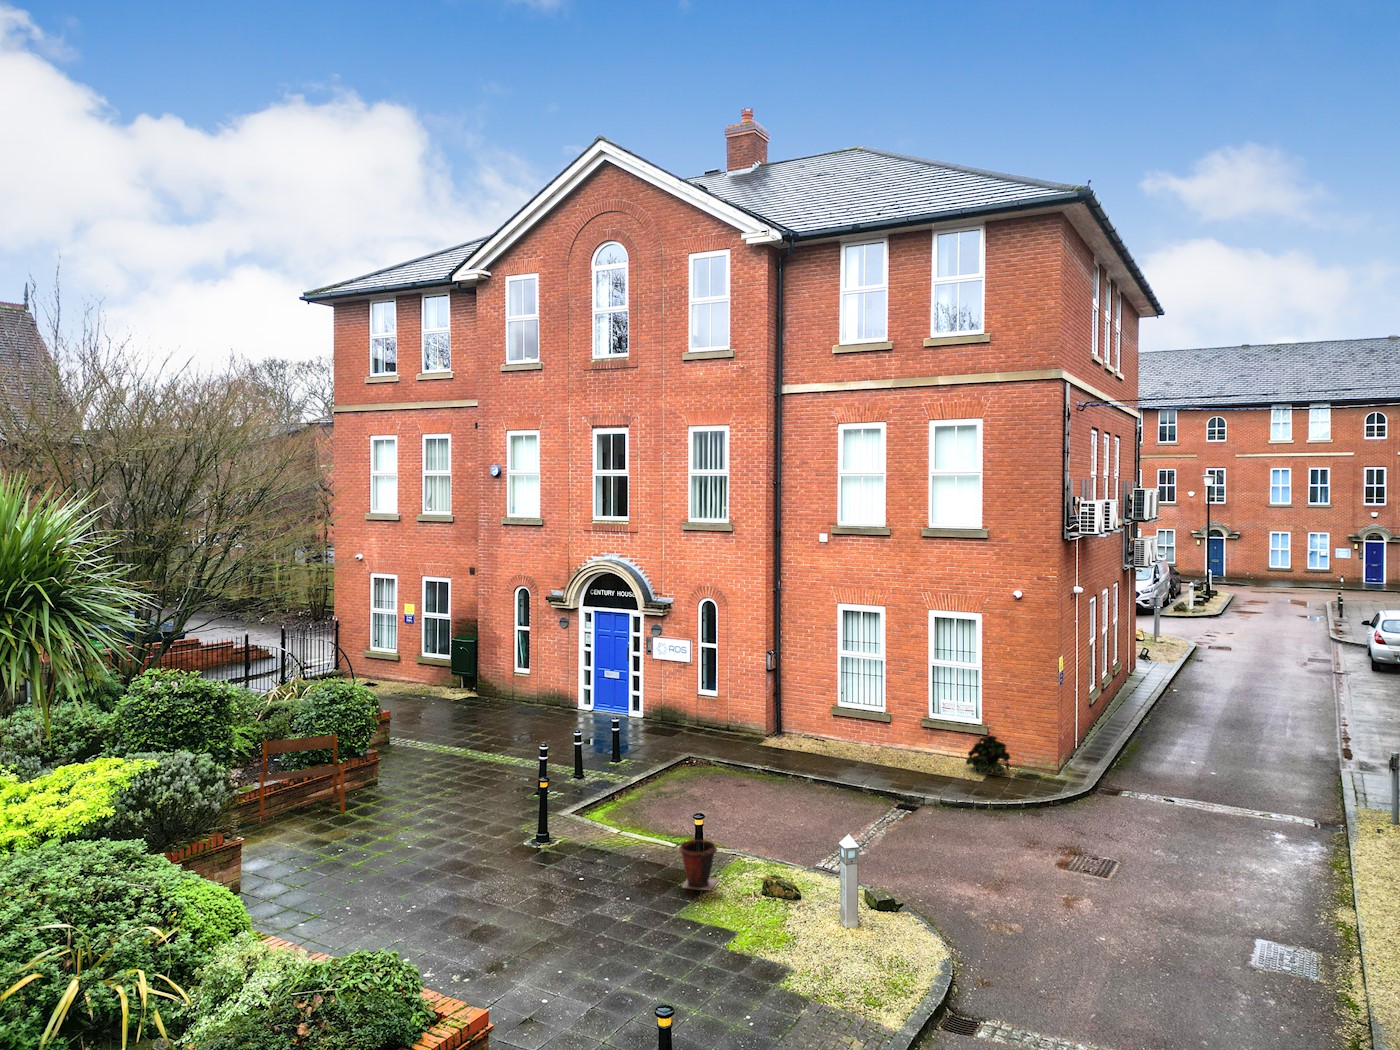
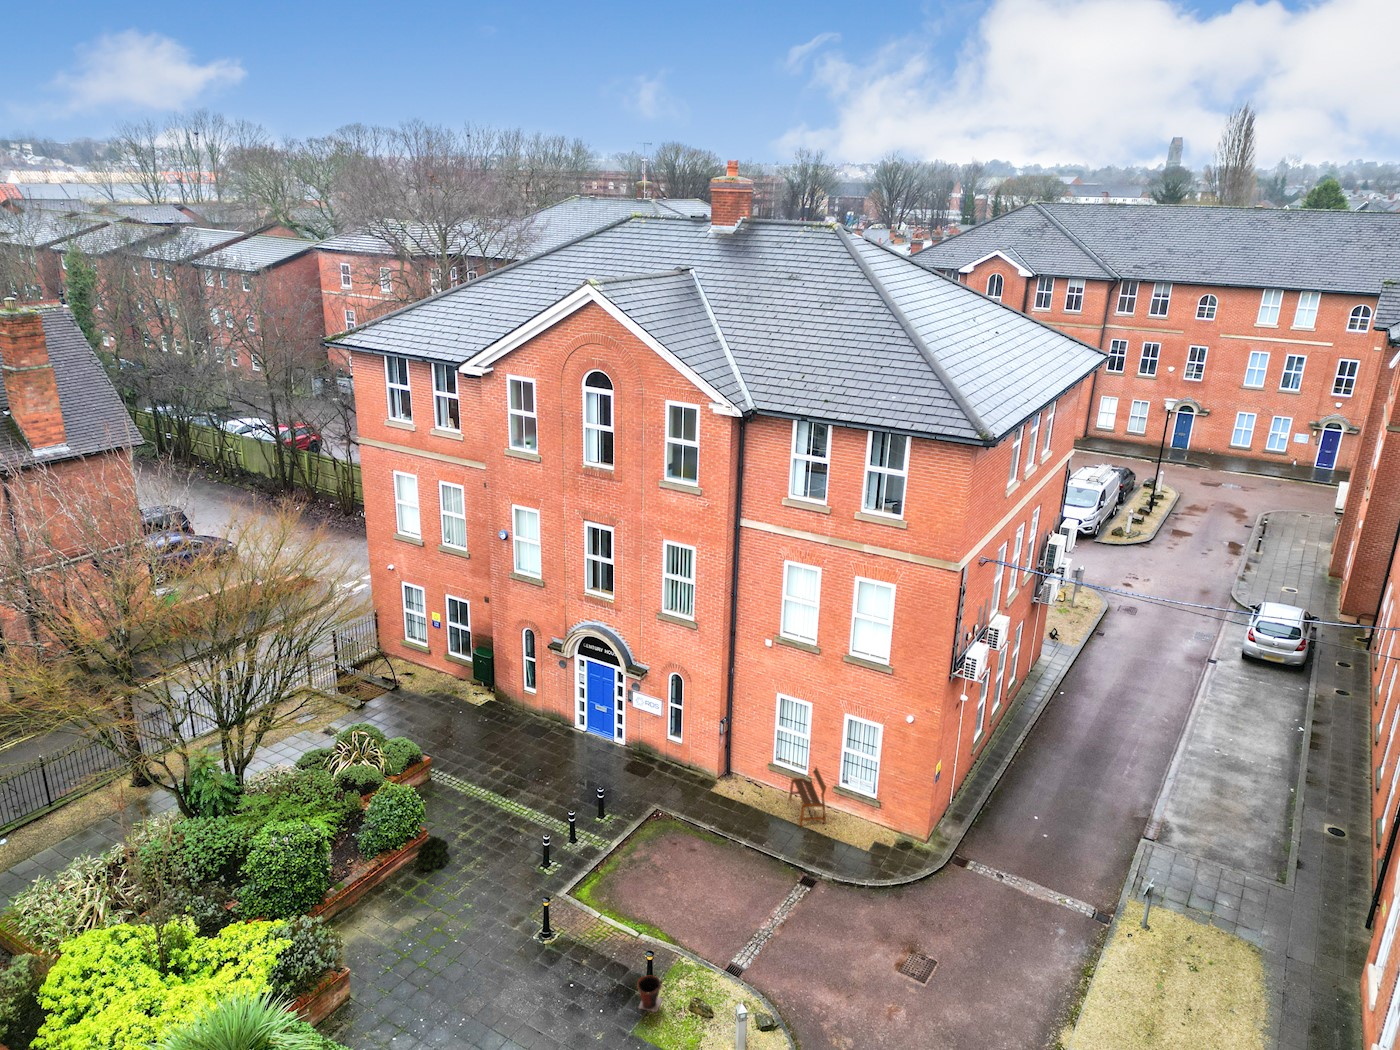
bench: present [259,734,345,824] -> present [789,768,826,827]
potted plant: present [966,736,1010,775] -> present [417,836,451,871]

